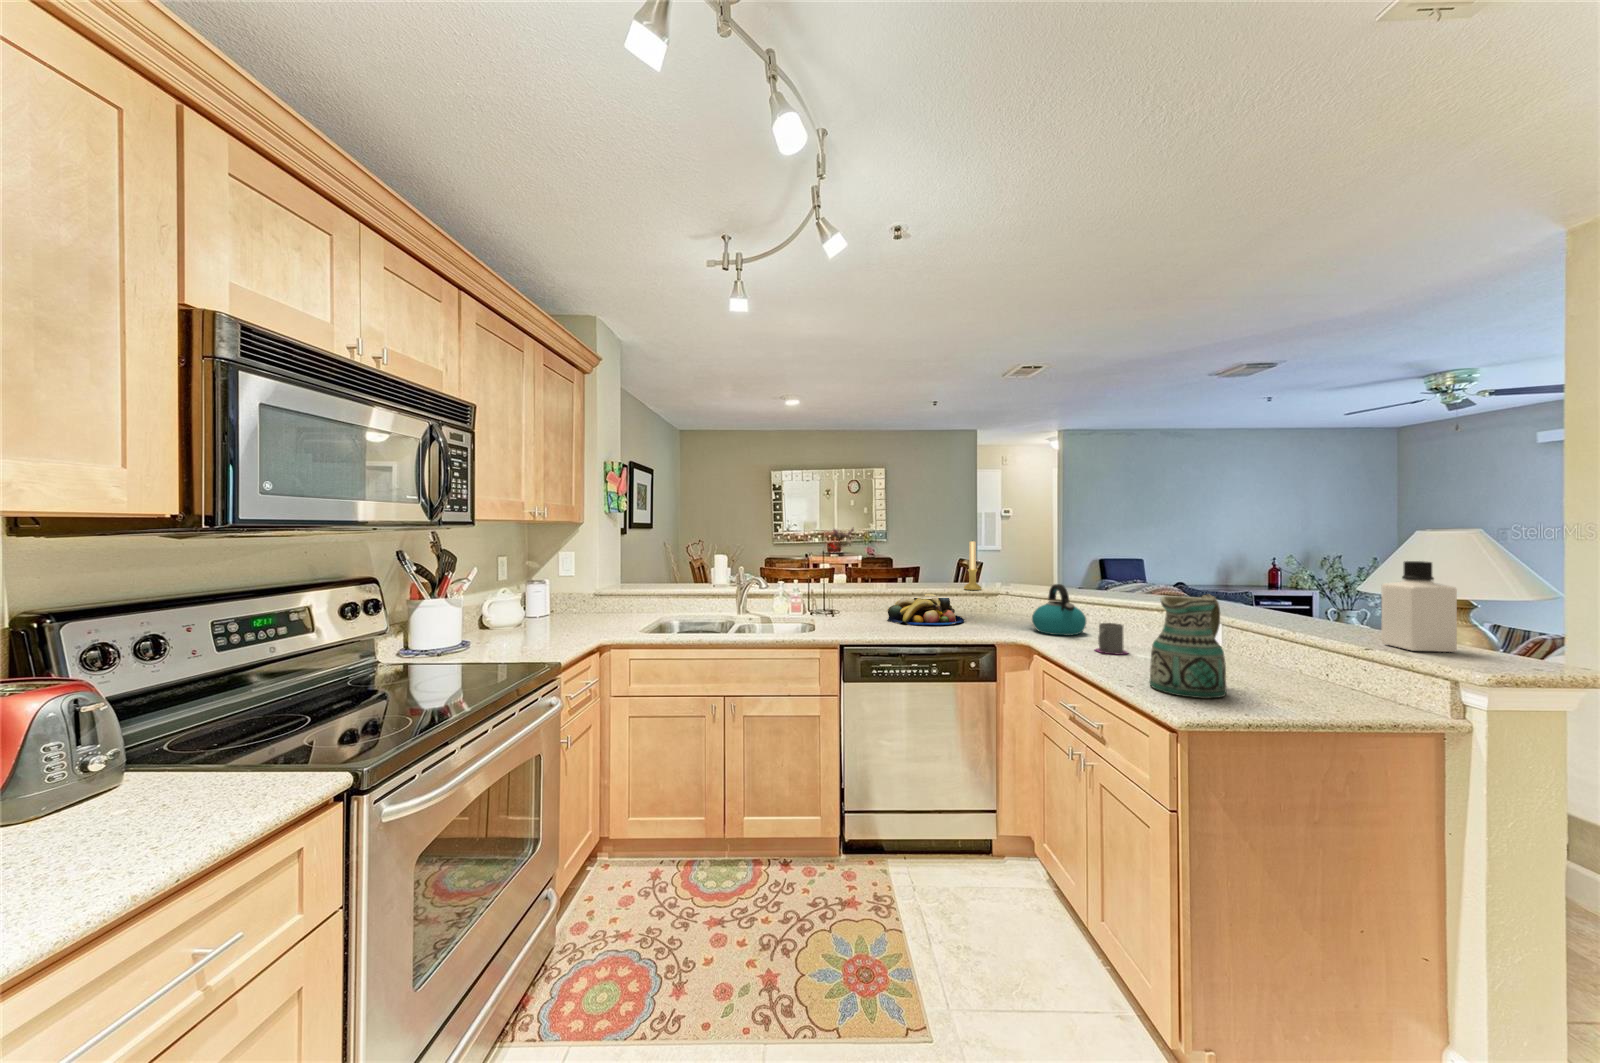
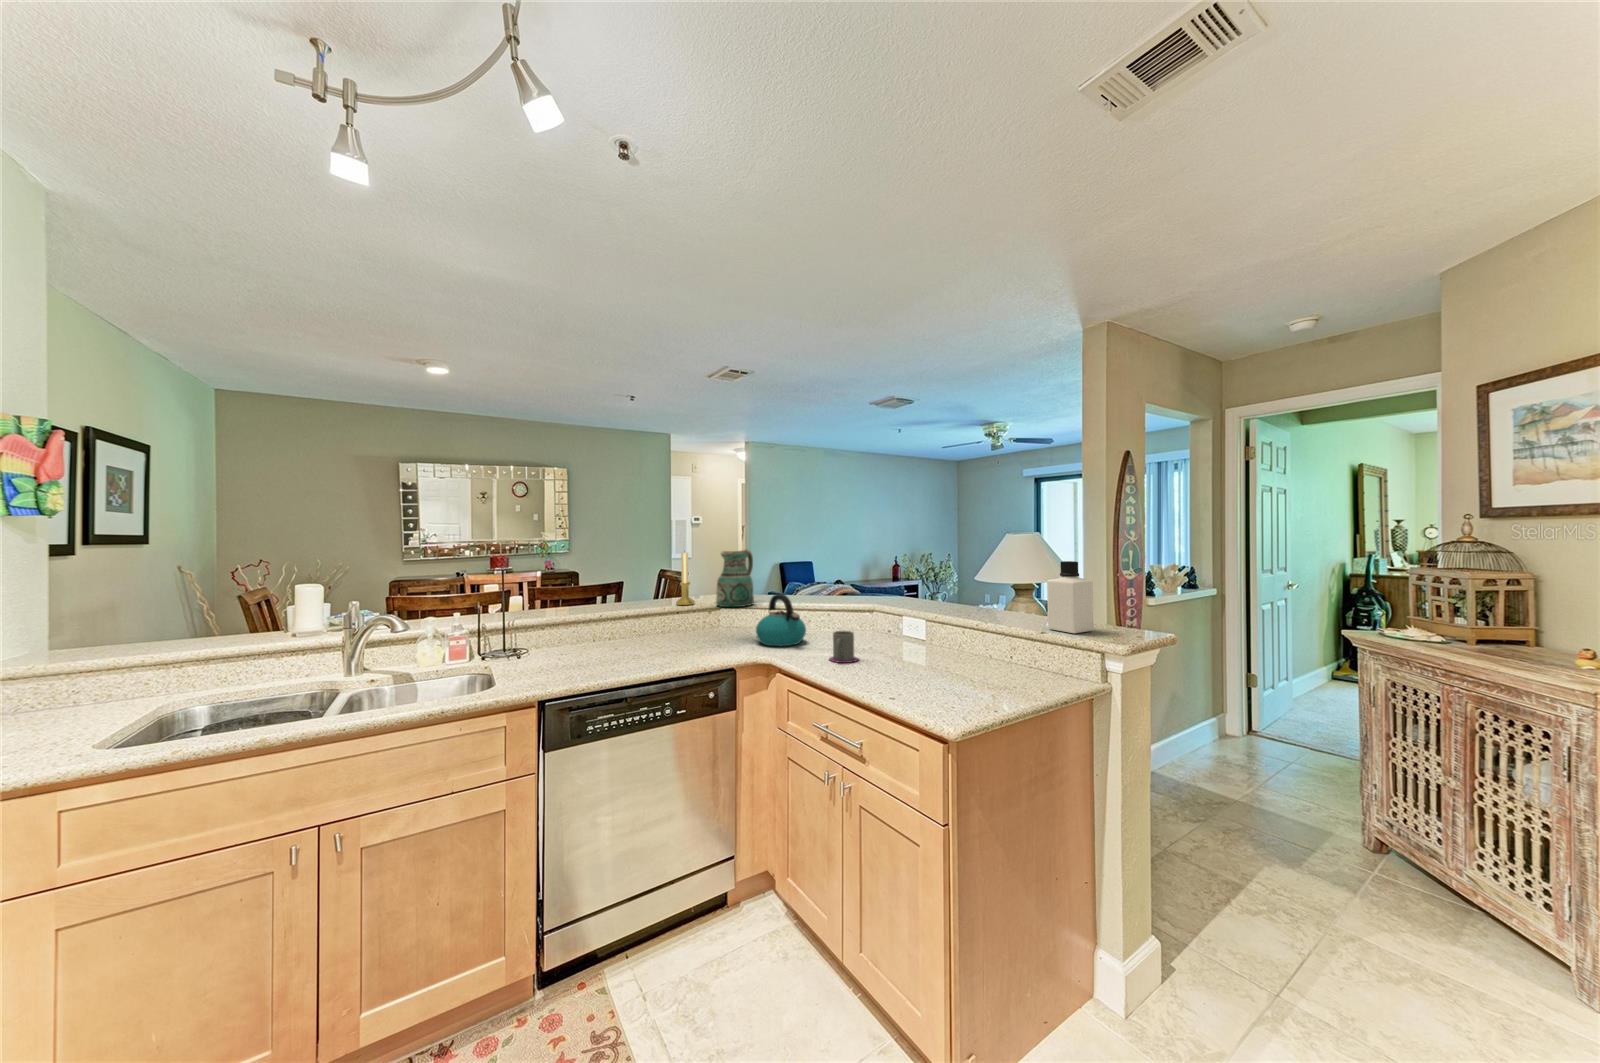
flower arrangement: present [826,528,854,552] -> none [475,538,518,568]
fruit bowl: present [887,594,964,625] -> none [592,612,683,656]
ceramic pitcher: present [1150,594,1227,698] -> present [716,549,754,607]

